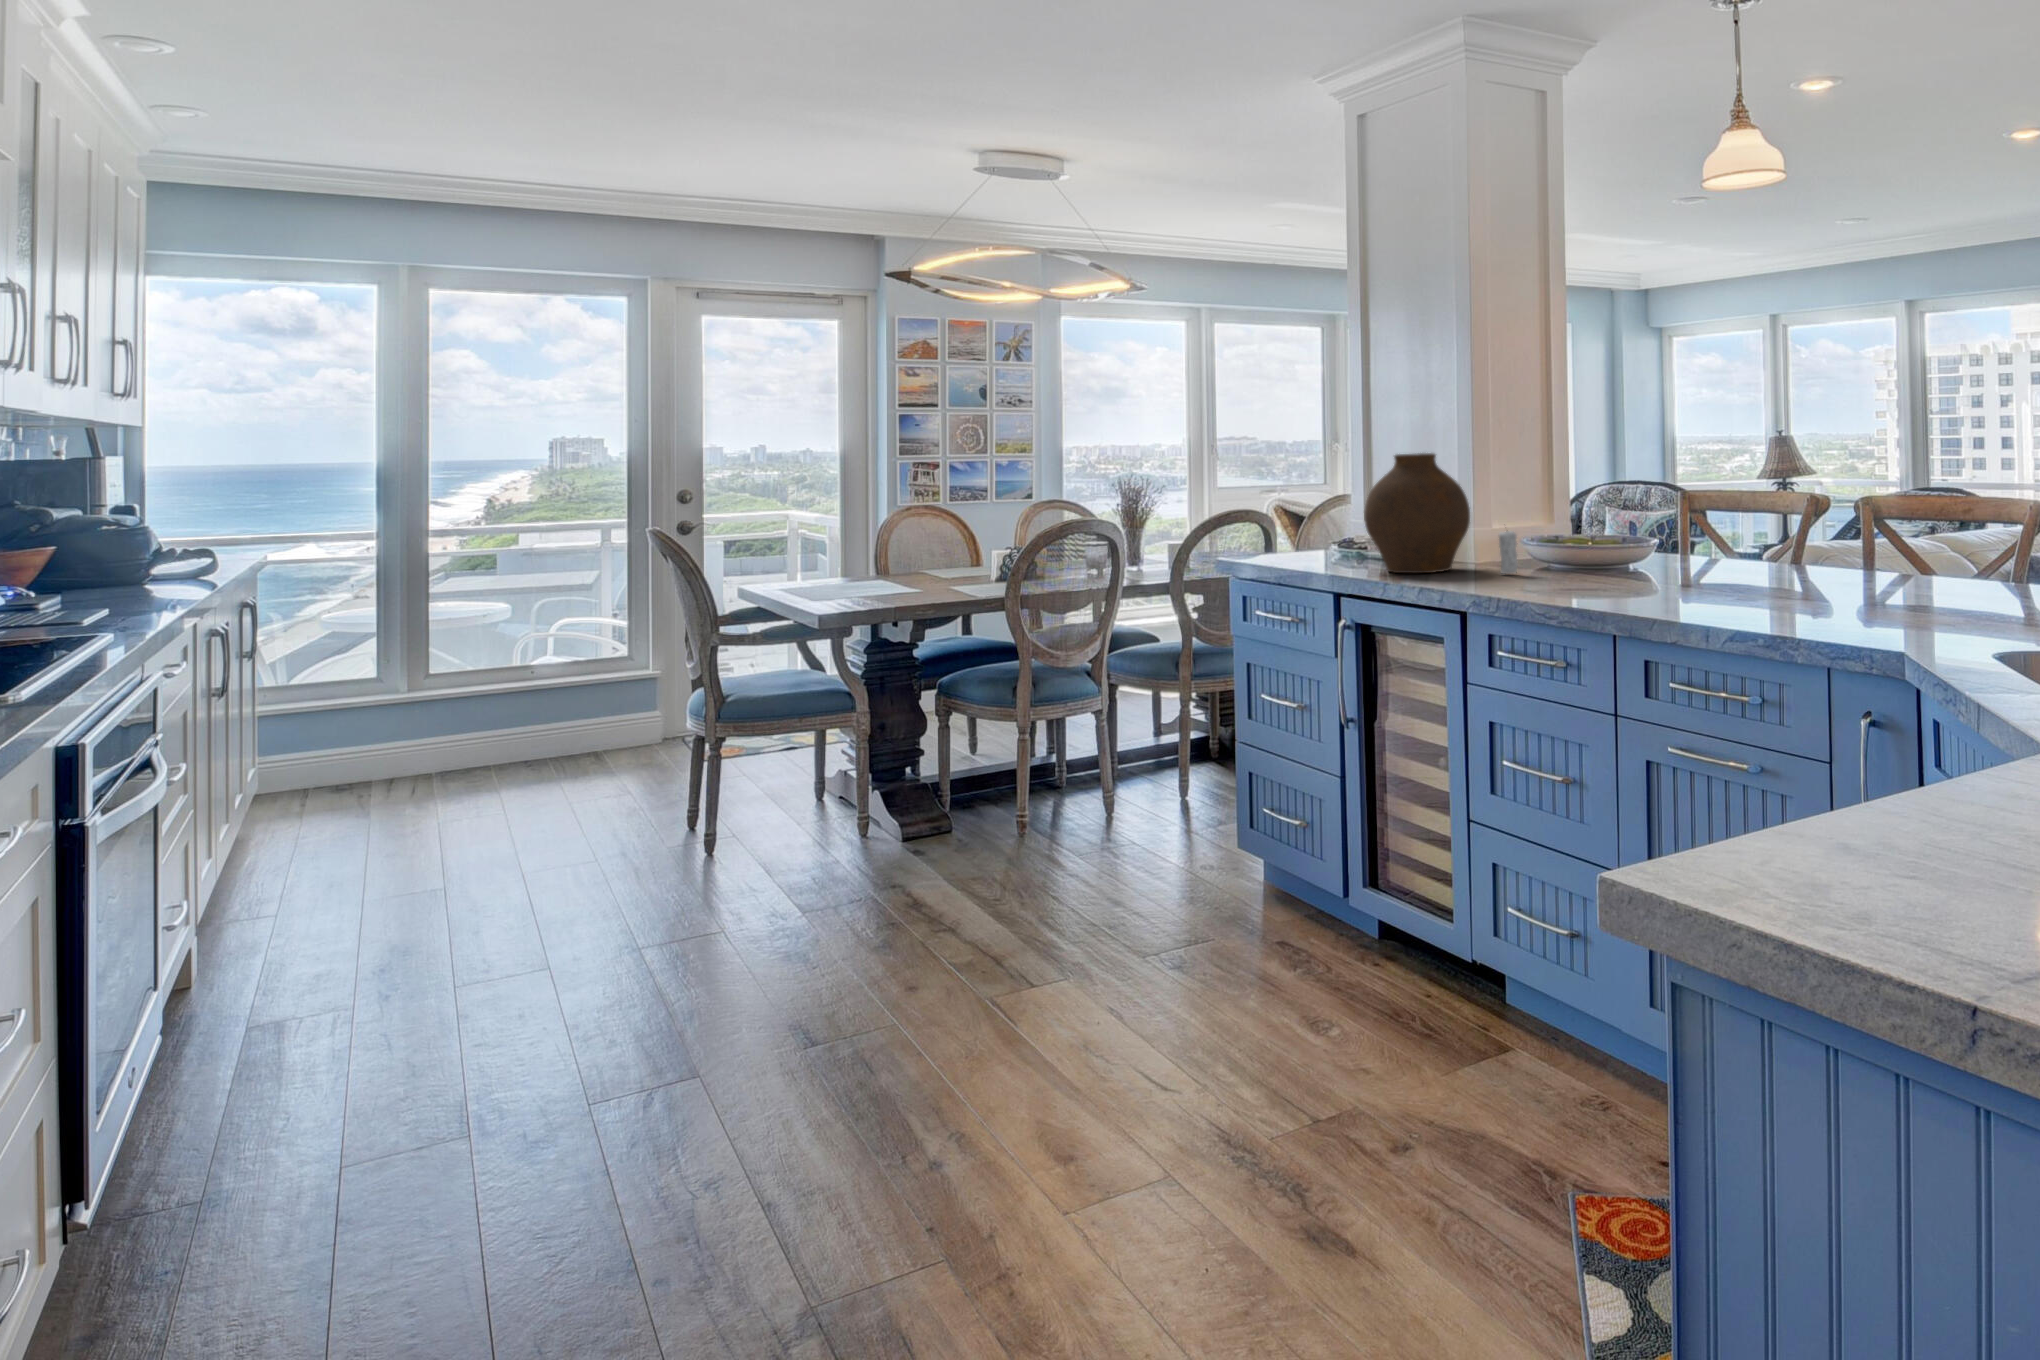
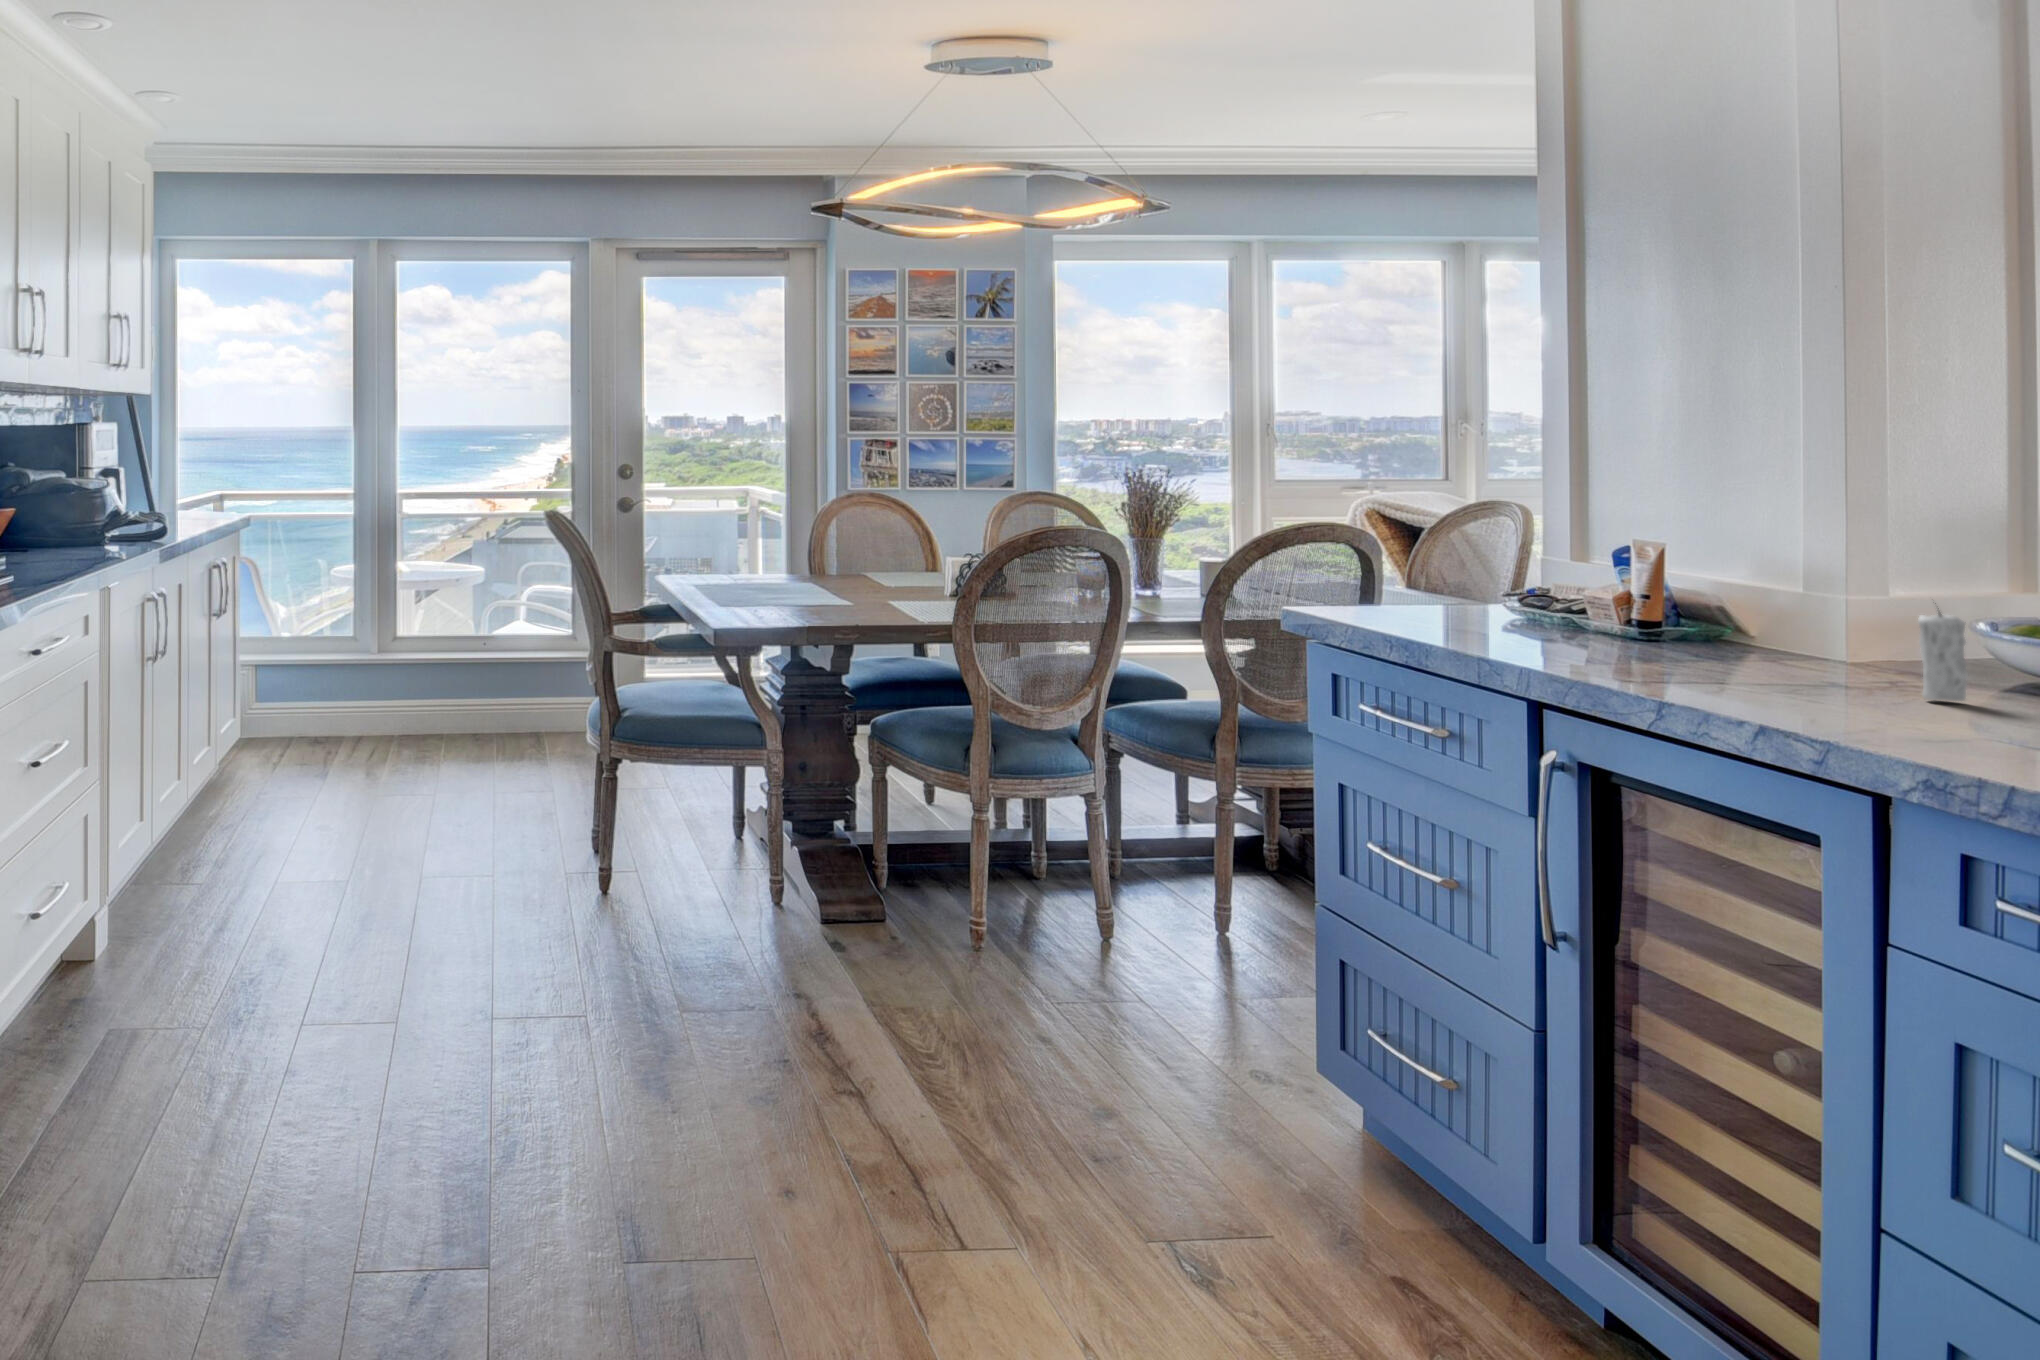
vase: present [1364,453,1470,573] -> none [1591,453,1833,678]

